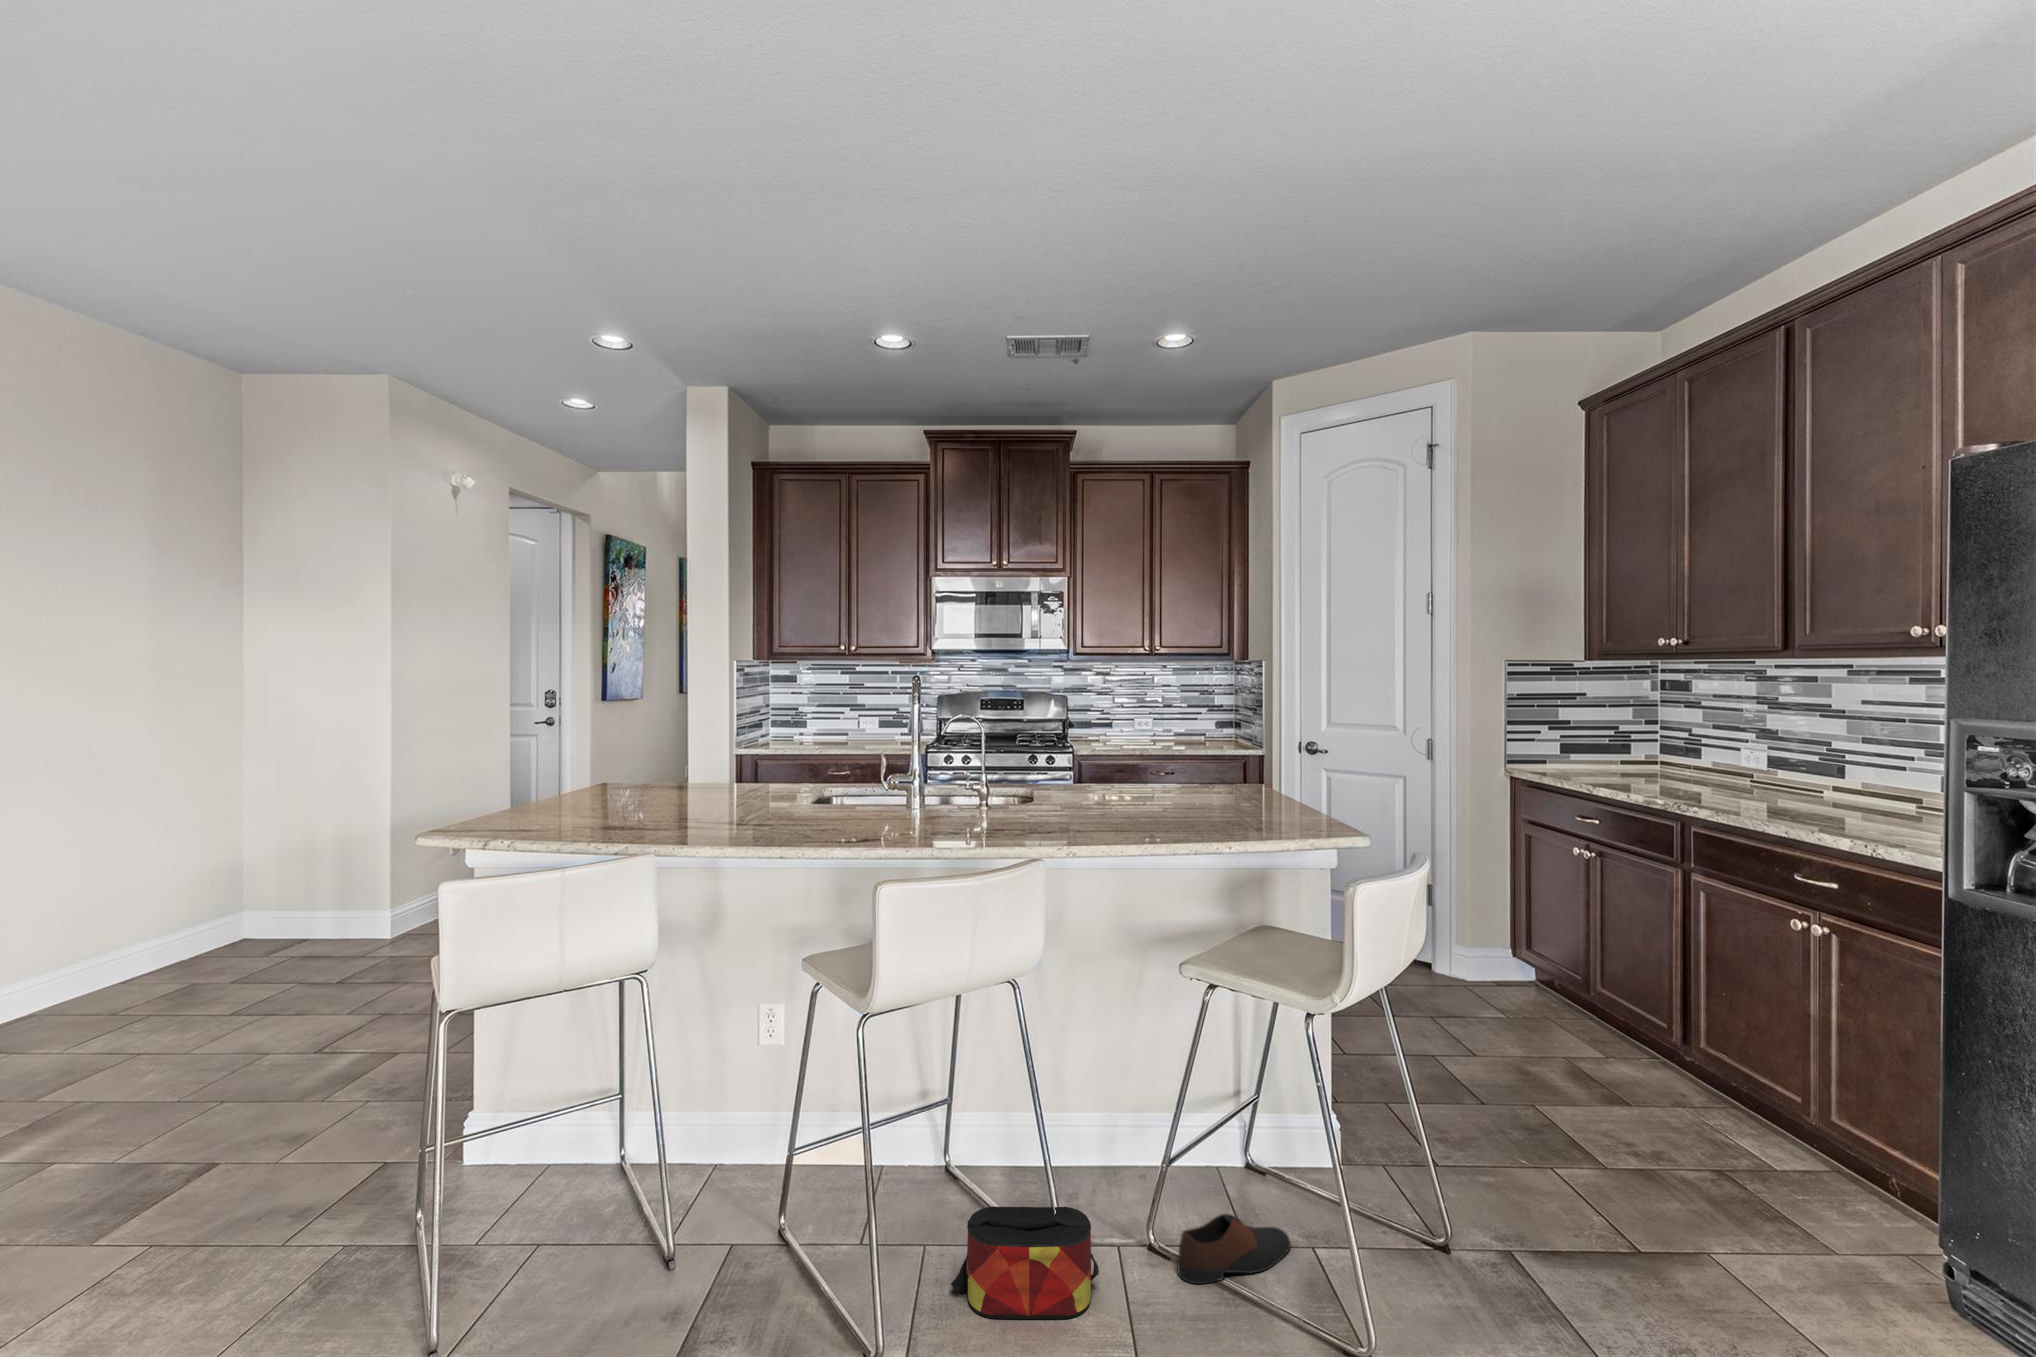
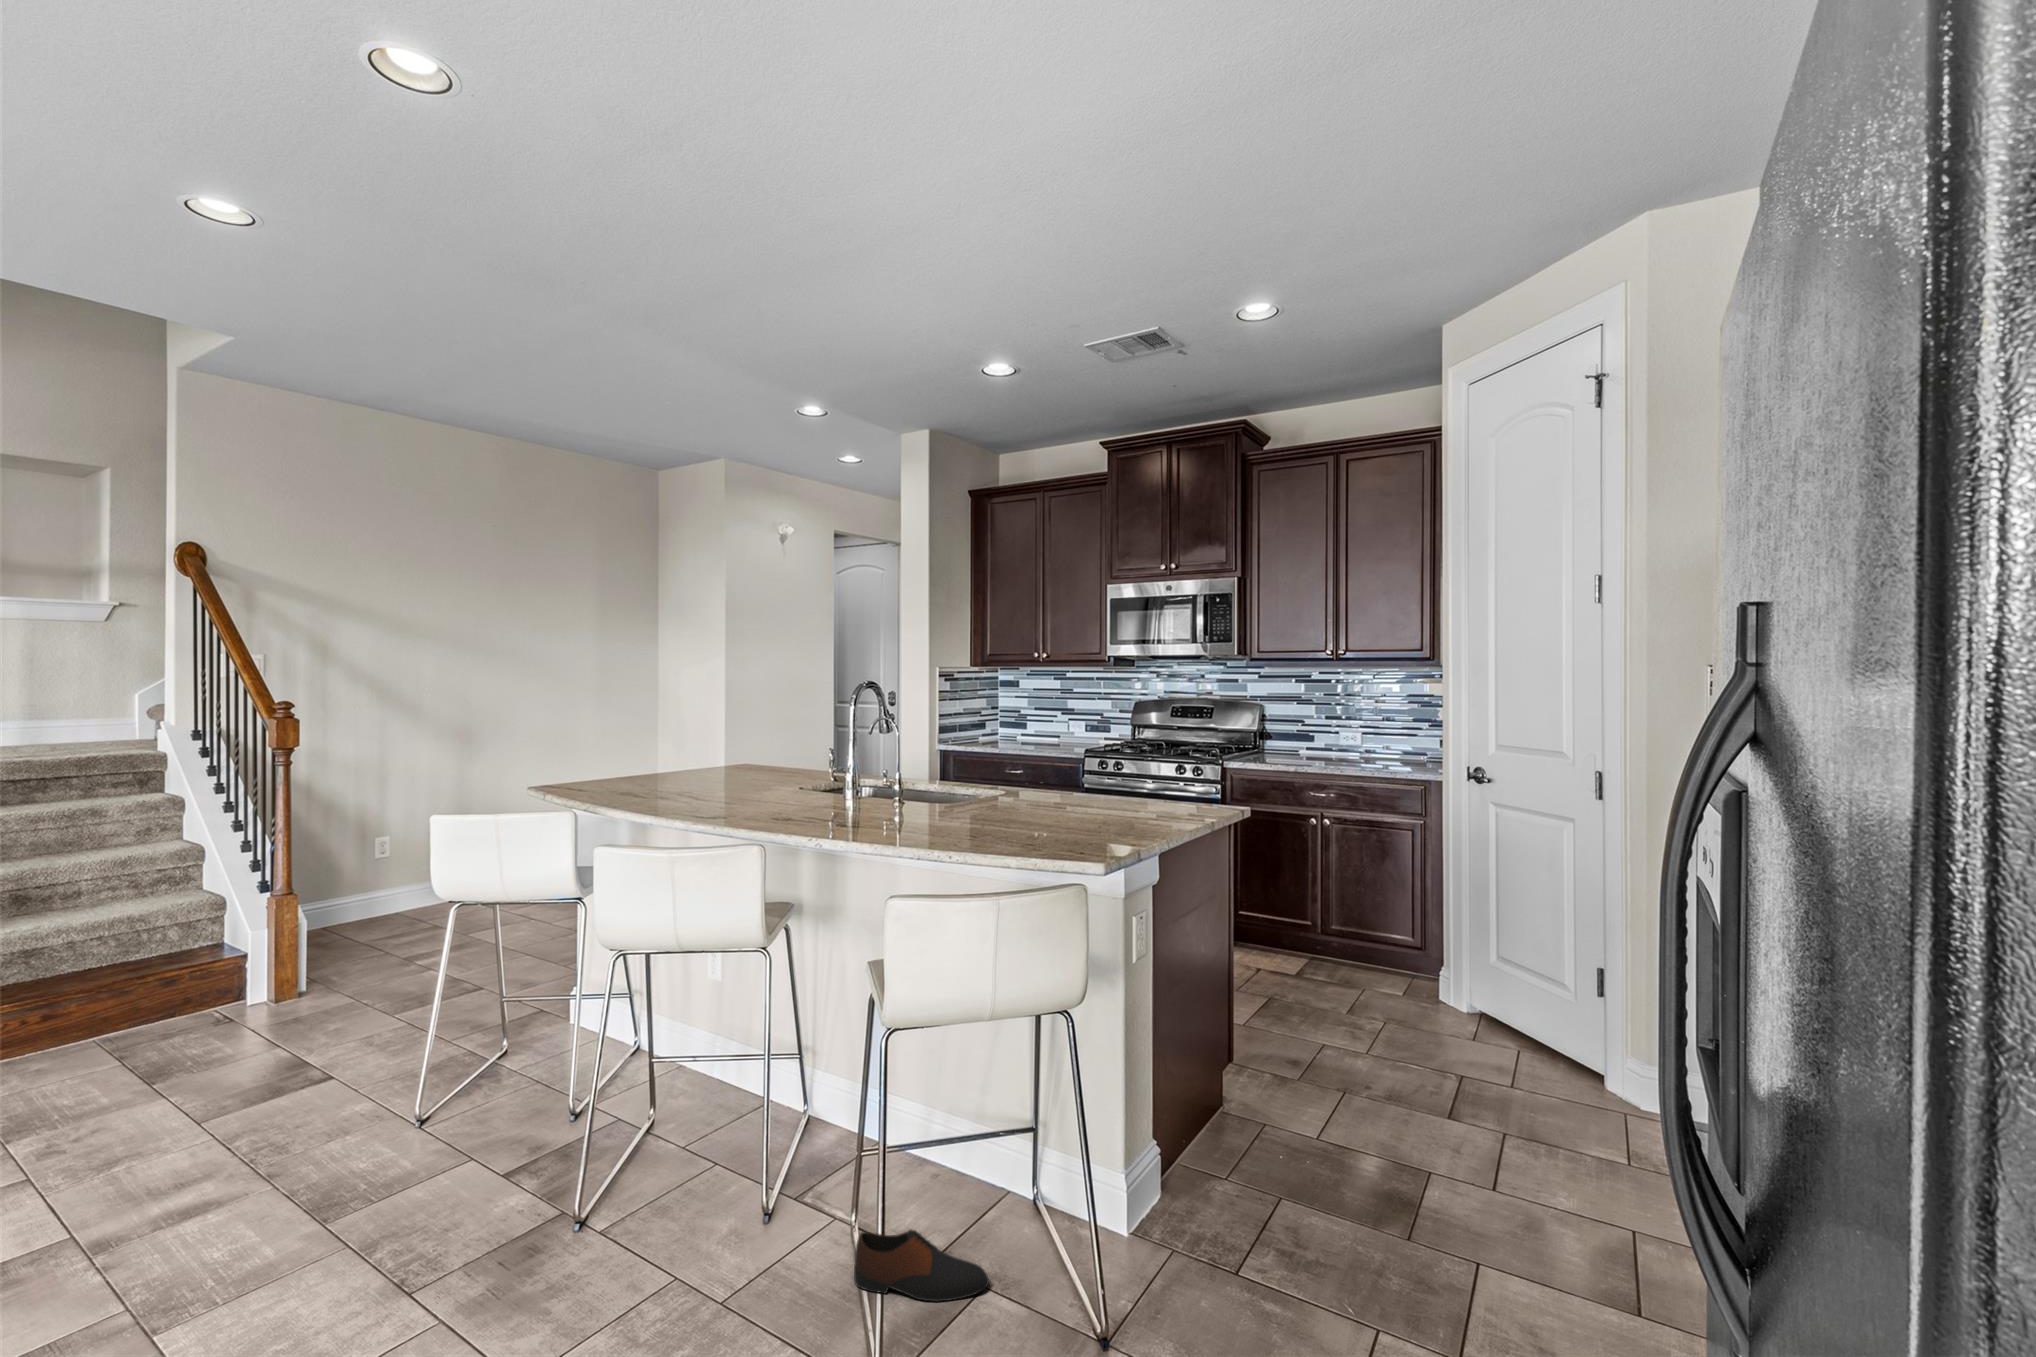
bag: present [951,1206,1099,1319] -> none [676,1153,782,1273]

